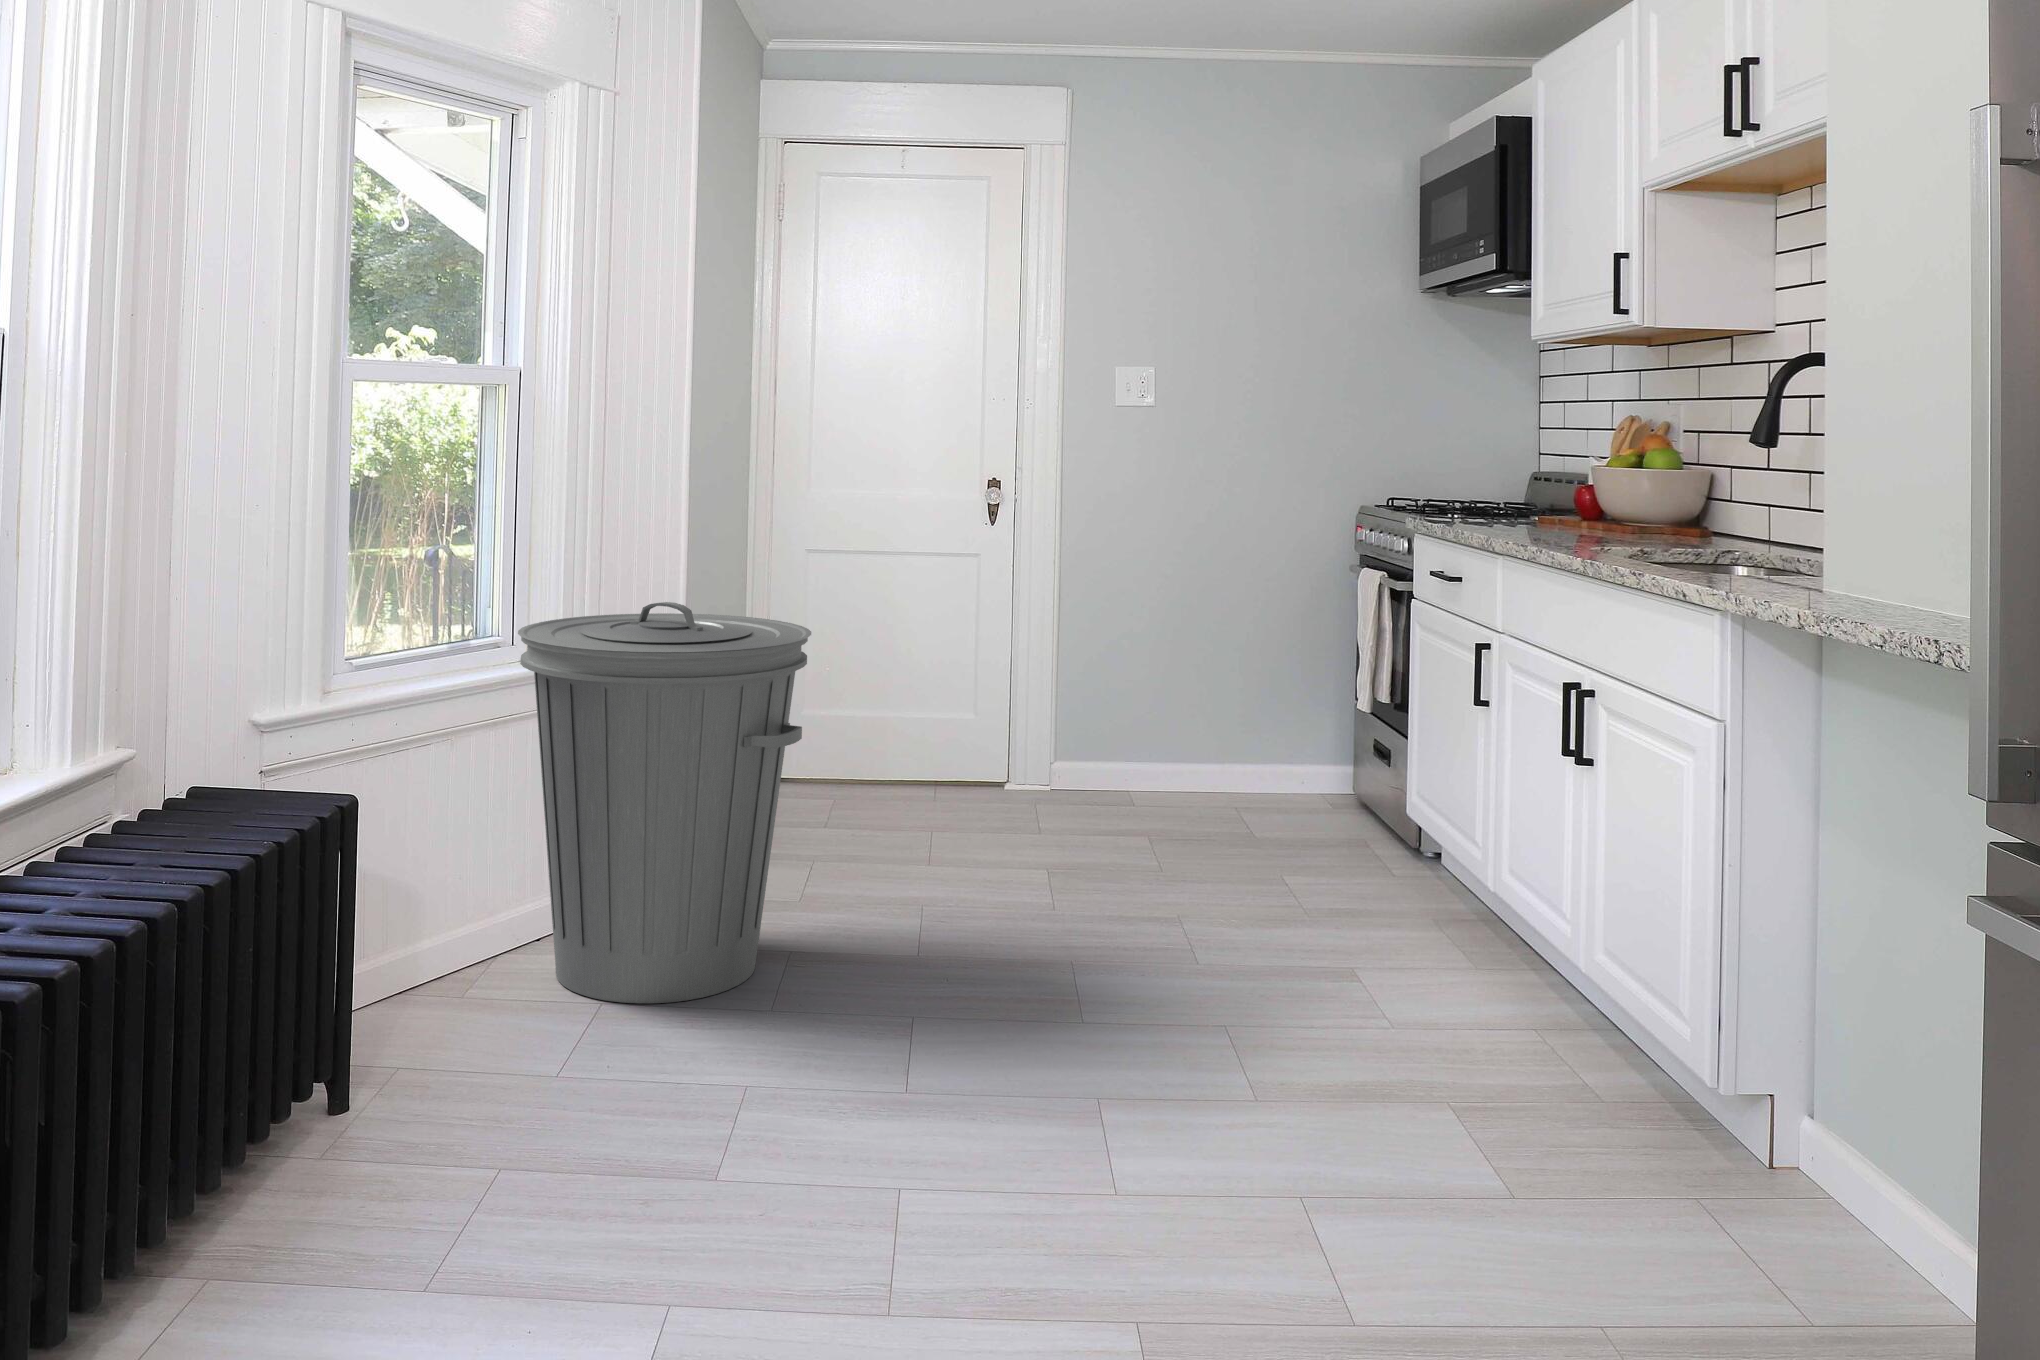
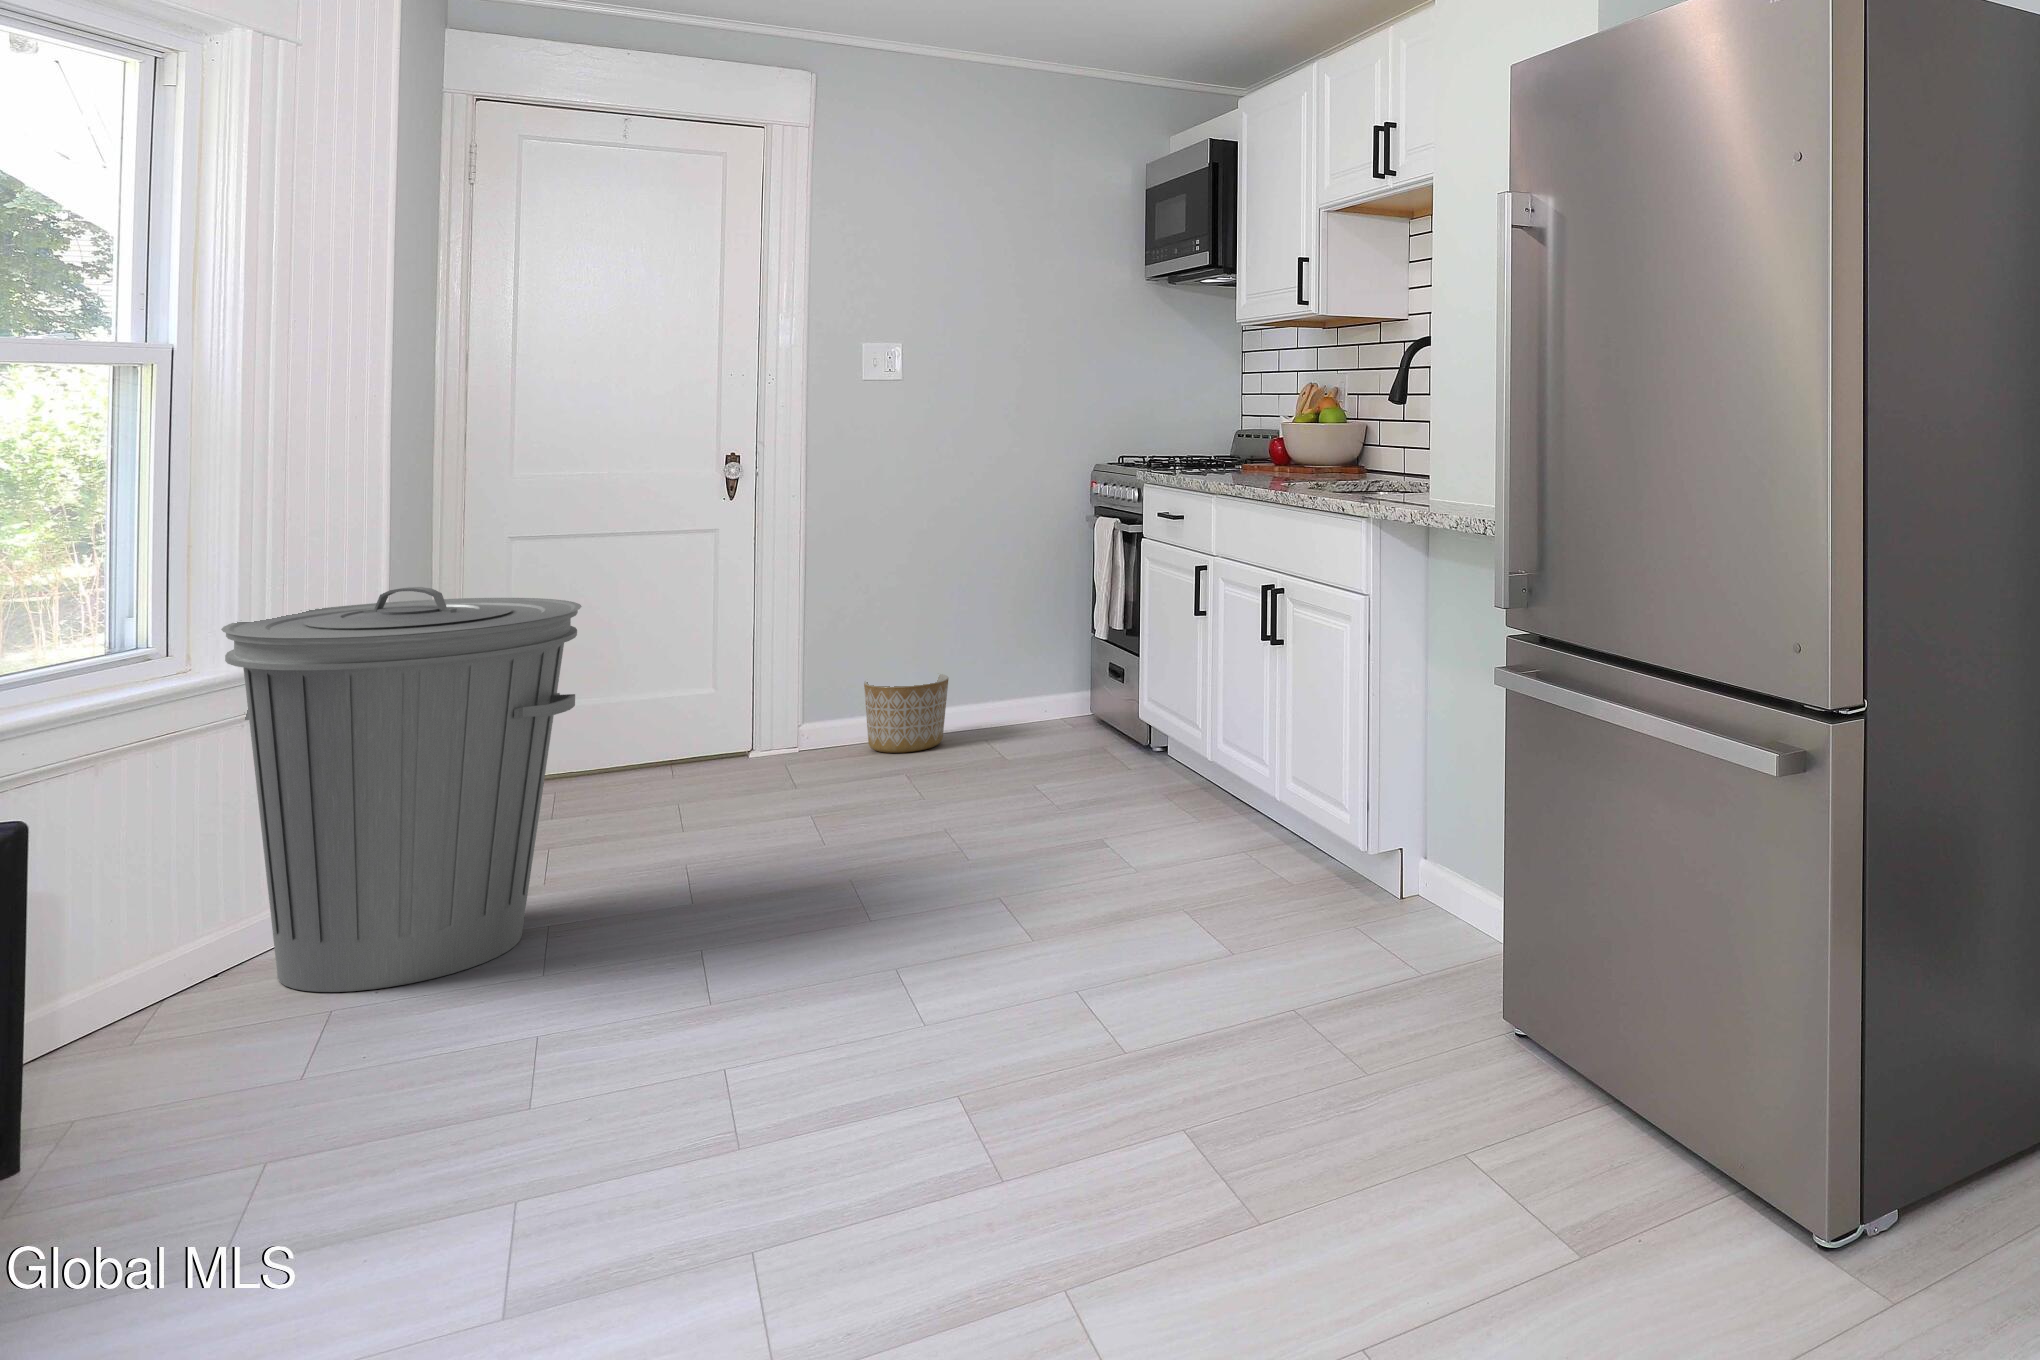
planter: none [1109,726,1196,815] -> present [864,674,949,753]

